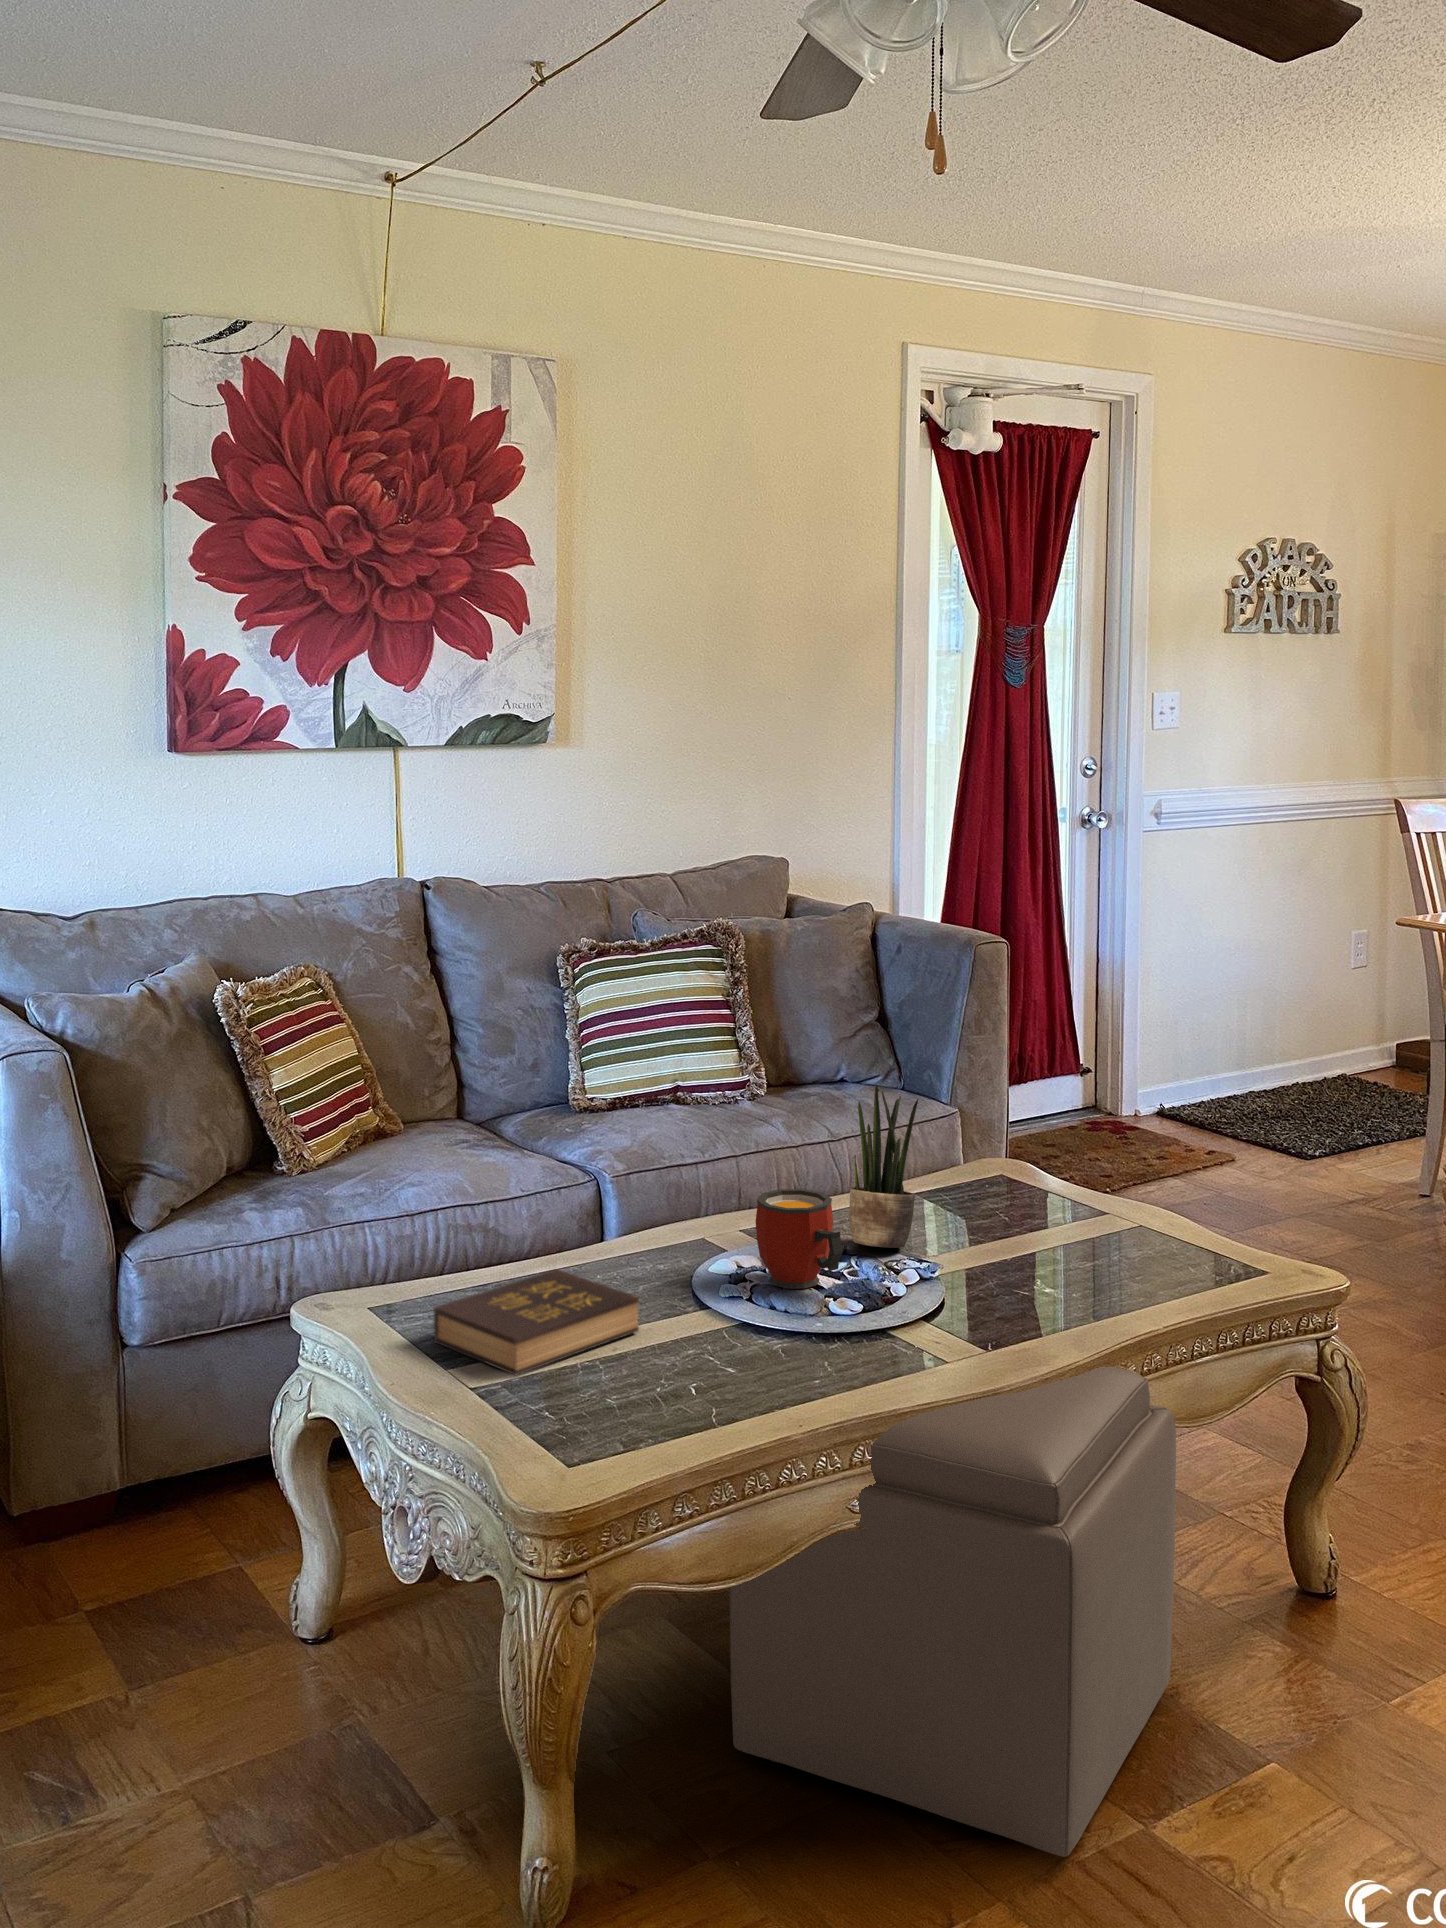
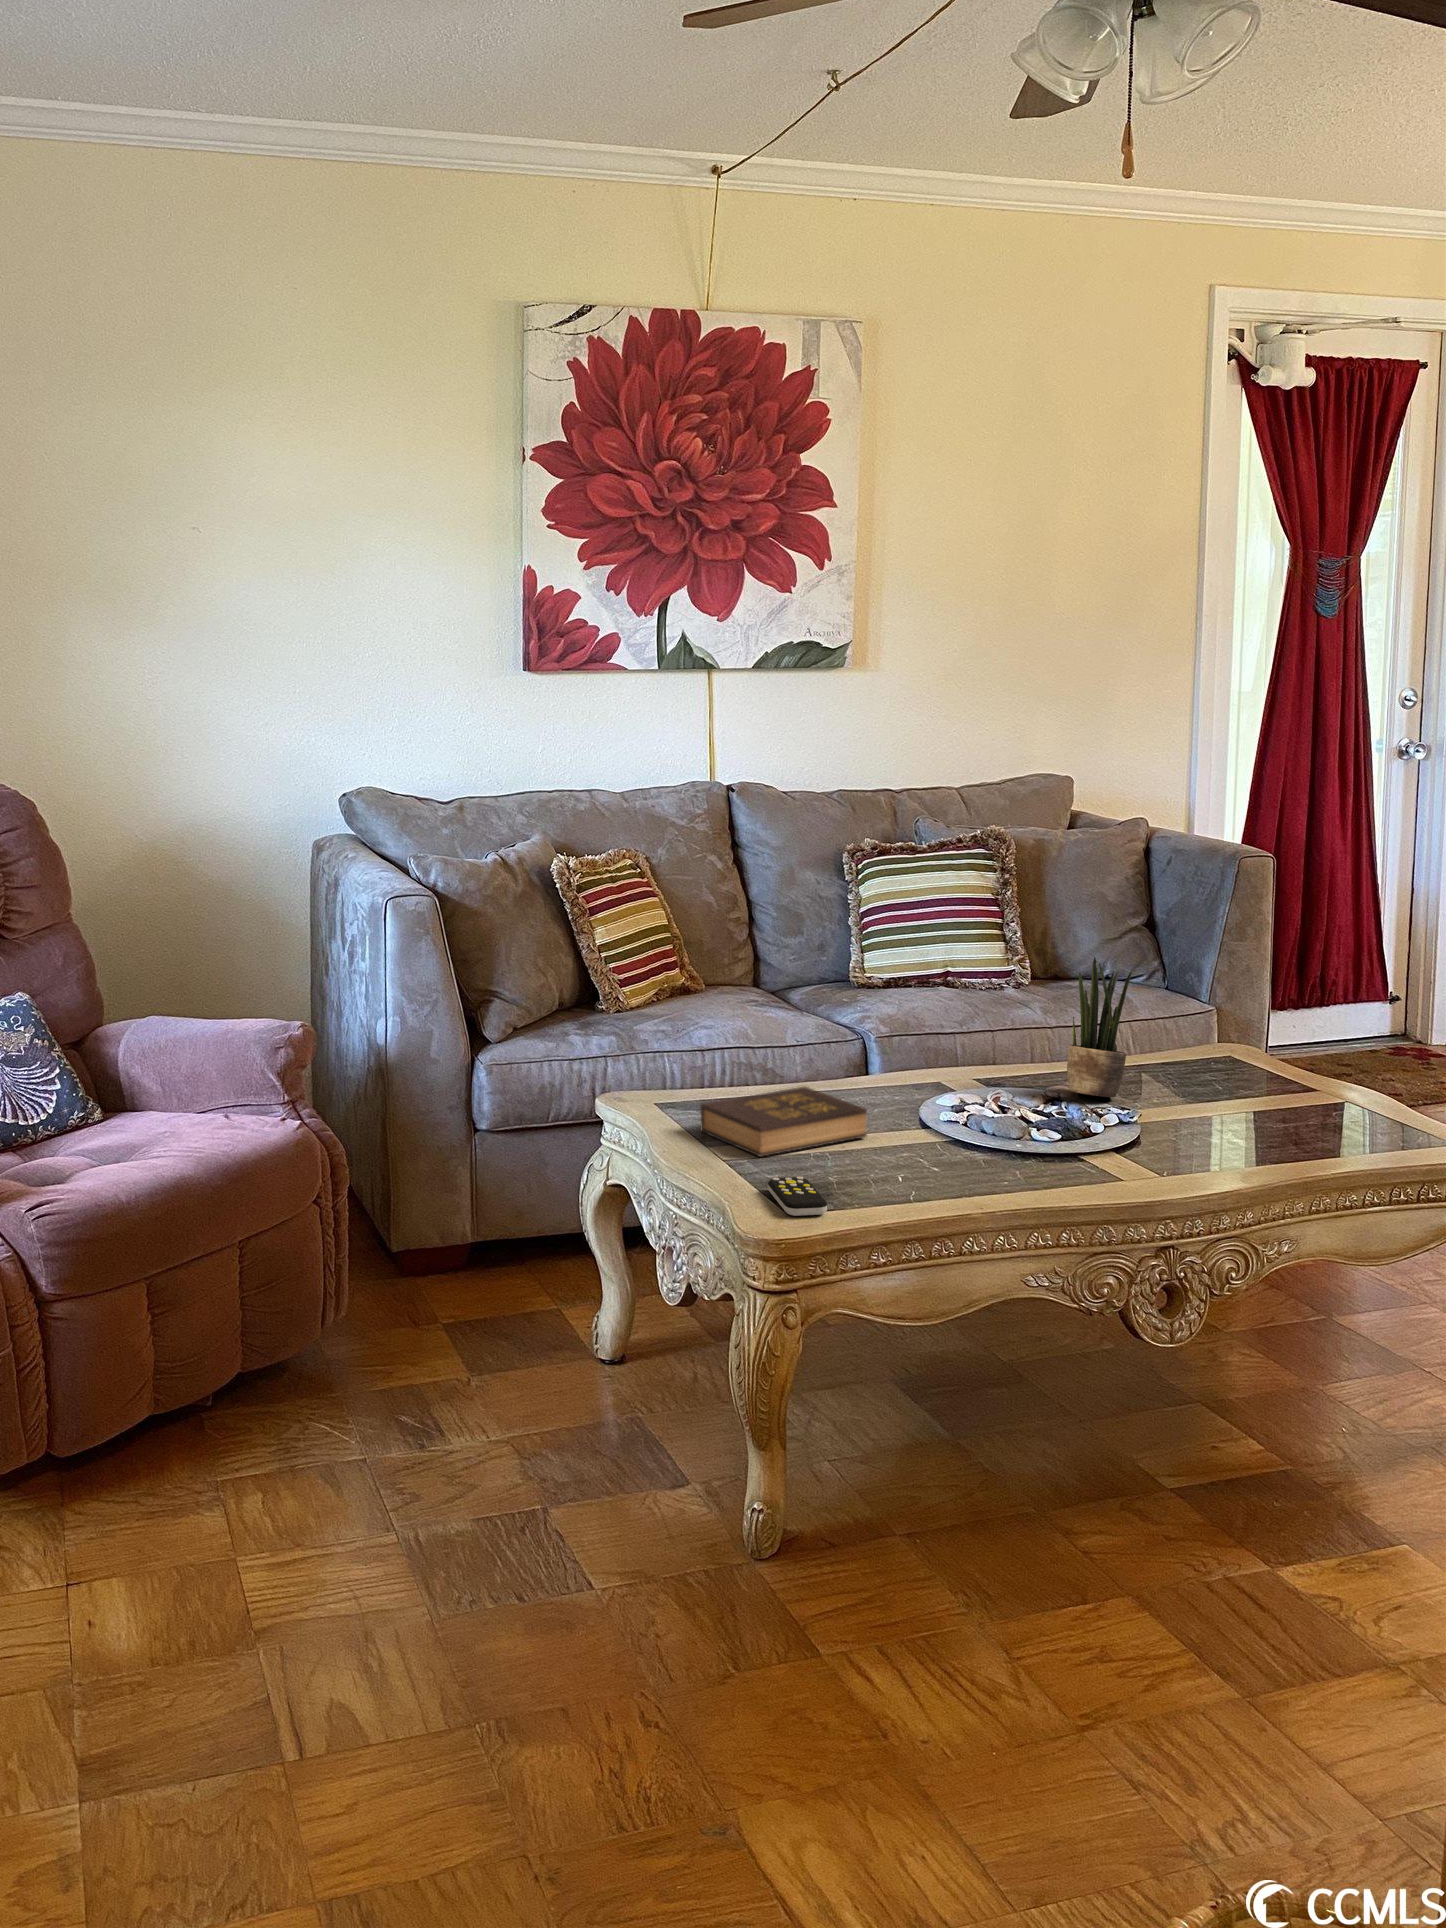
mug: present [756,1189,843,1289] -> none [977,1038,1048,1120]
ottoman: present [730,1367,1176,1857] -> none [928,1154,1330,1570]
remote control: none [536,1406,617,1466] -> present [768,1177,827,1216]

